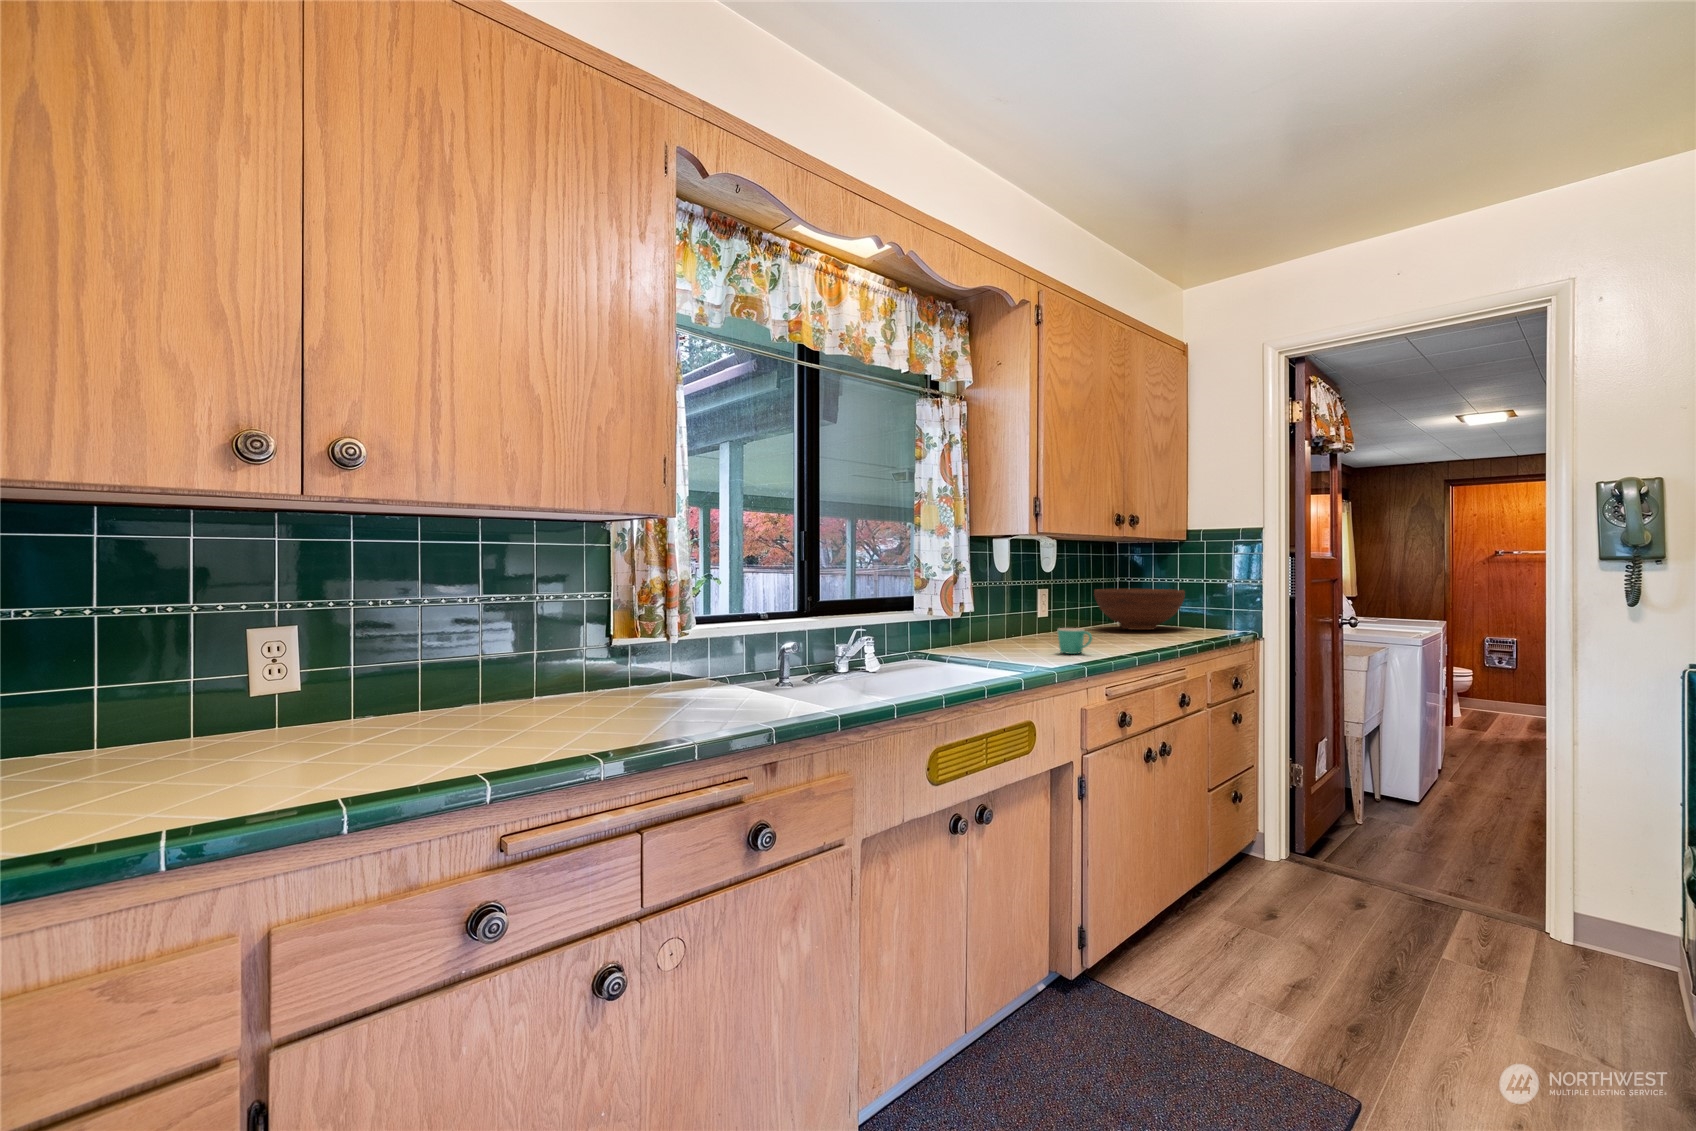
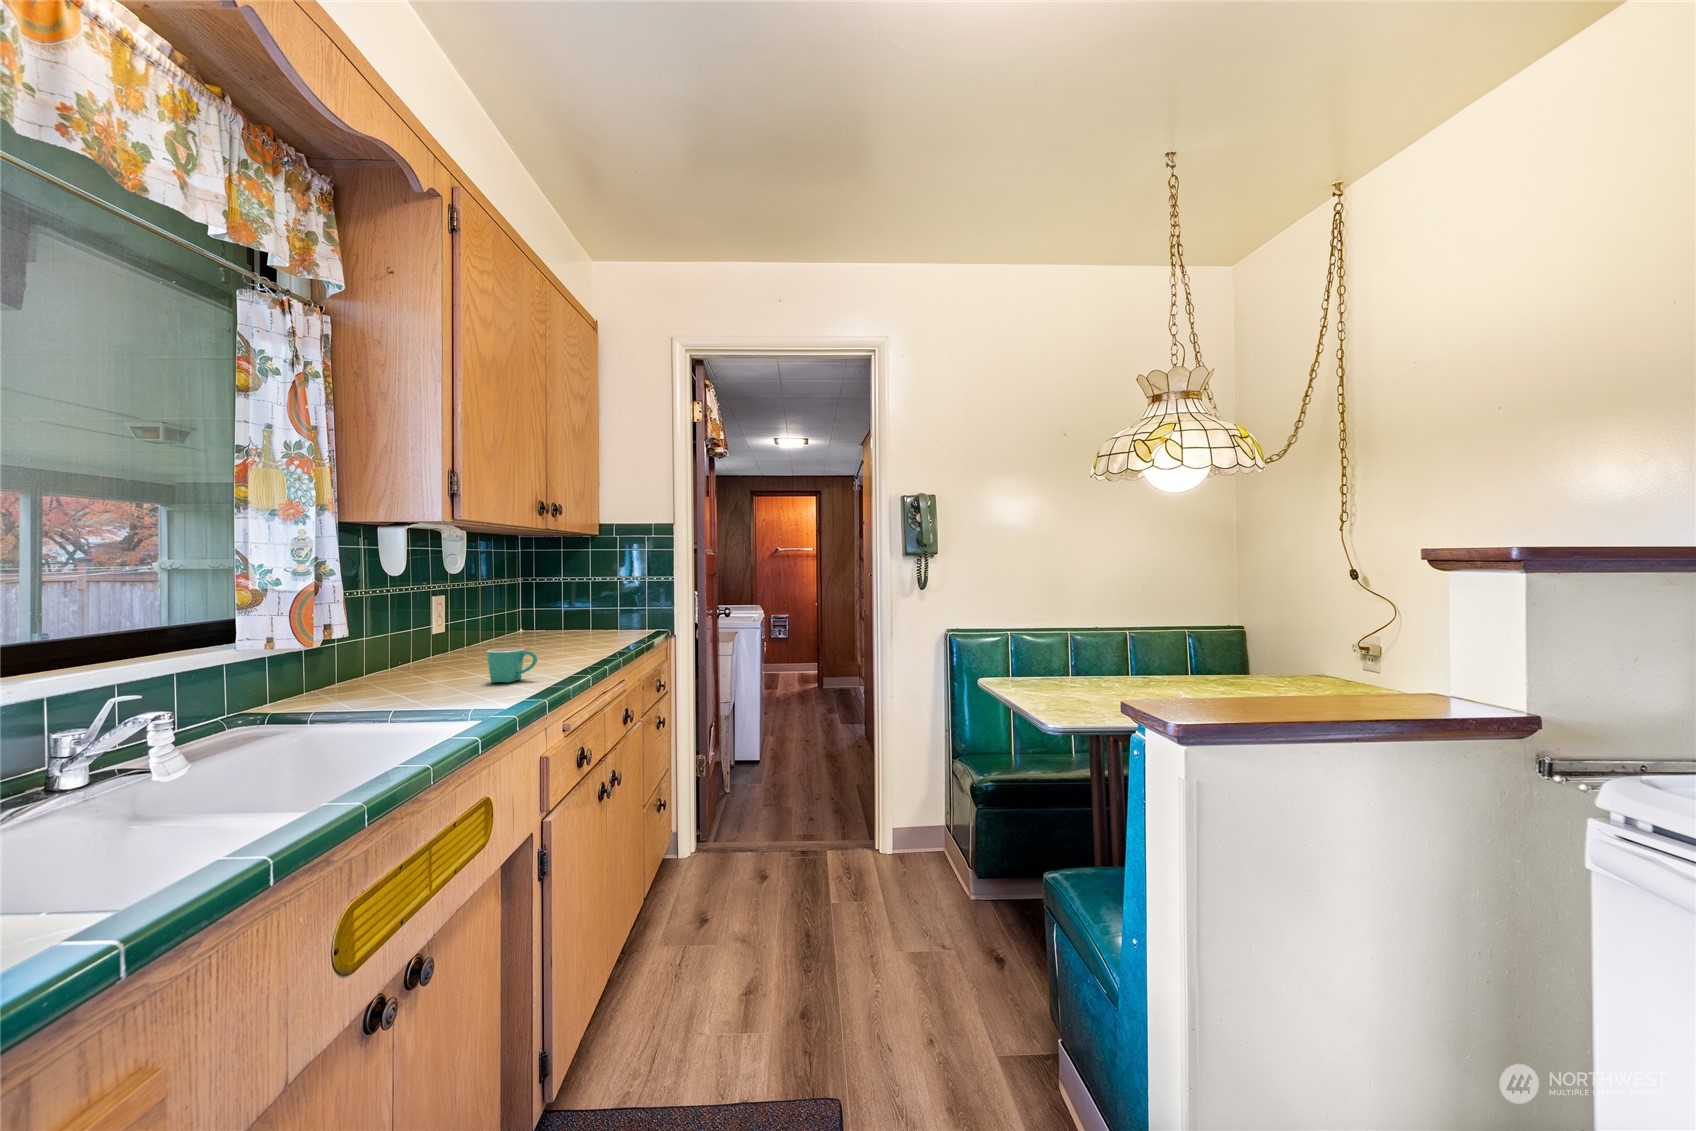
fruit bowl: present [1094,589,1185,630] -> none [501,590,606,639]

